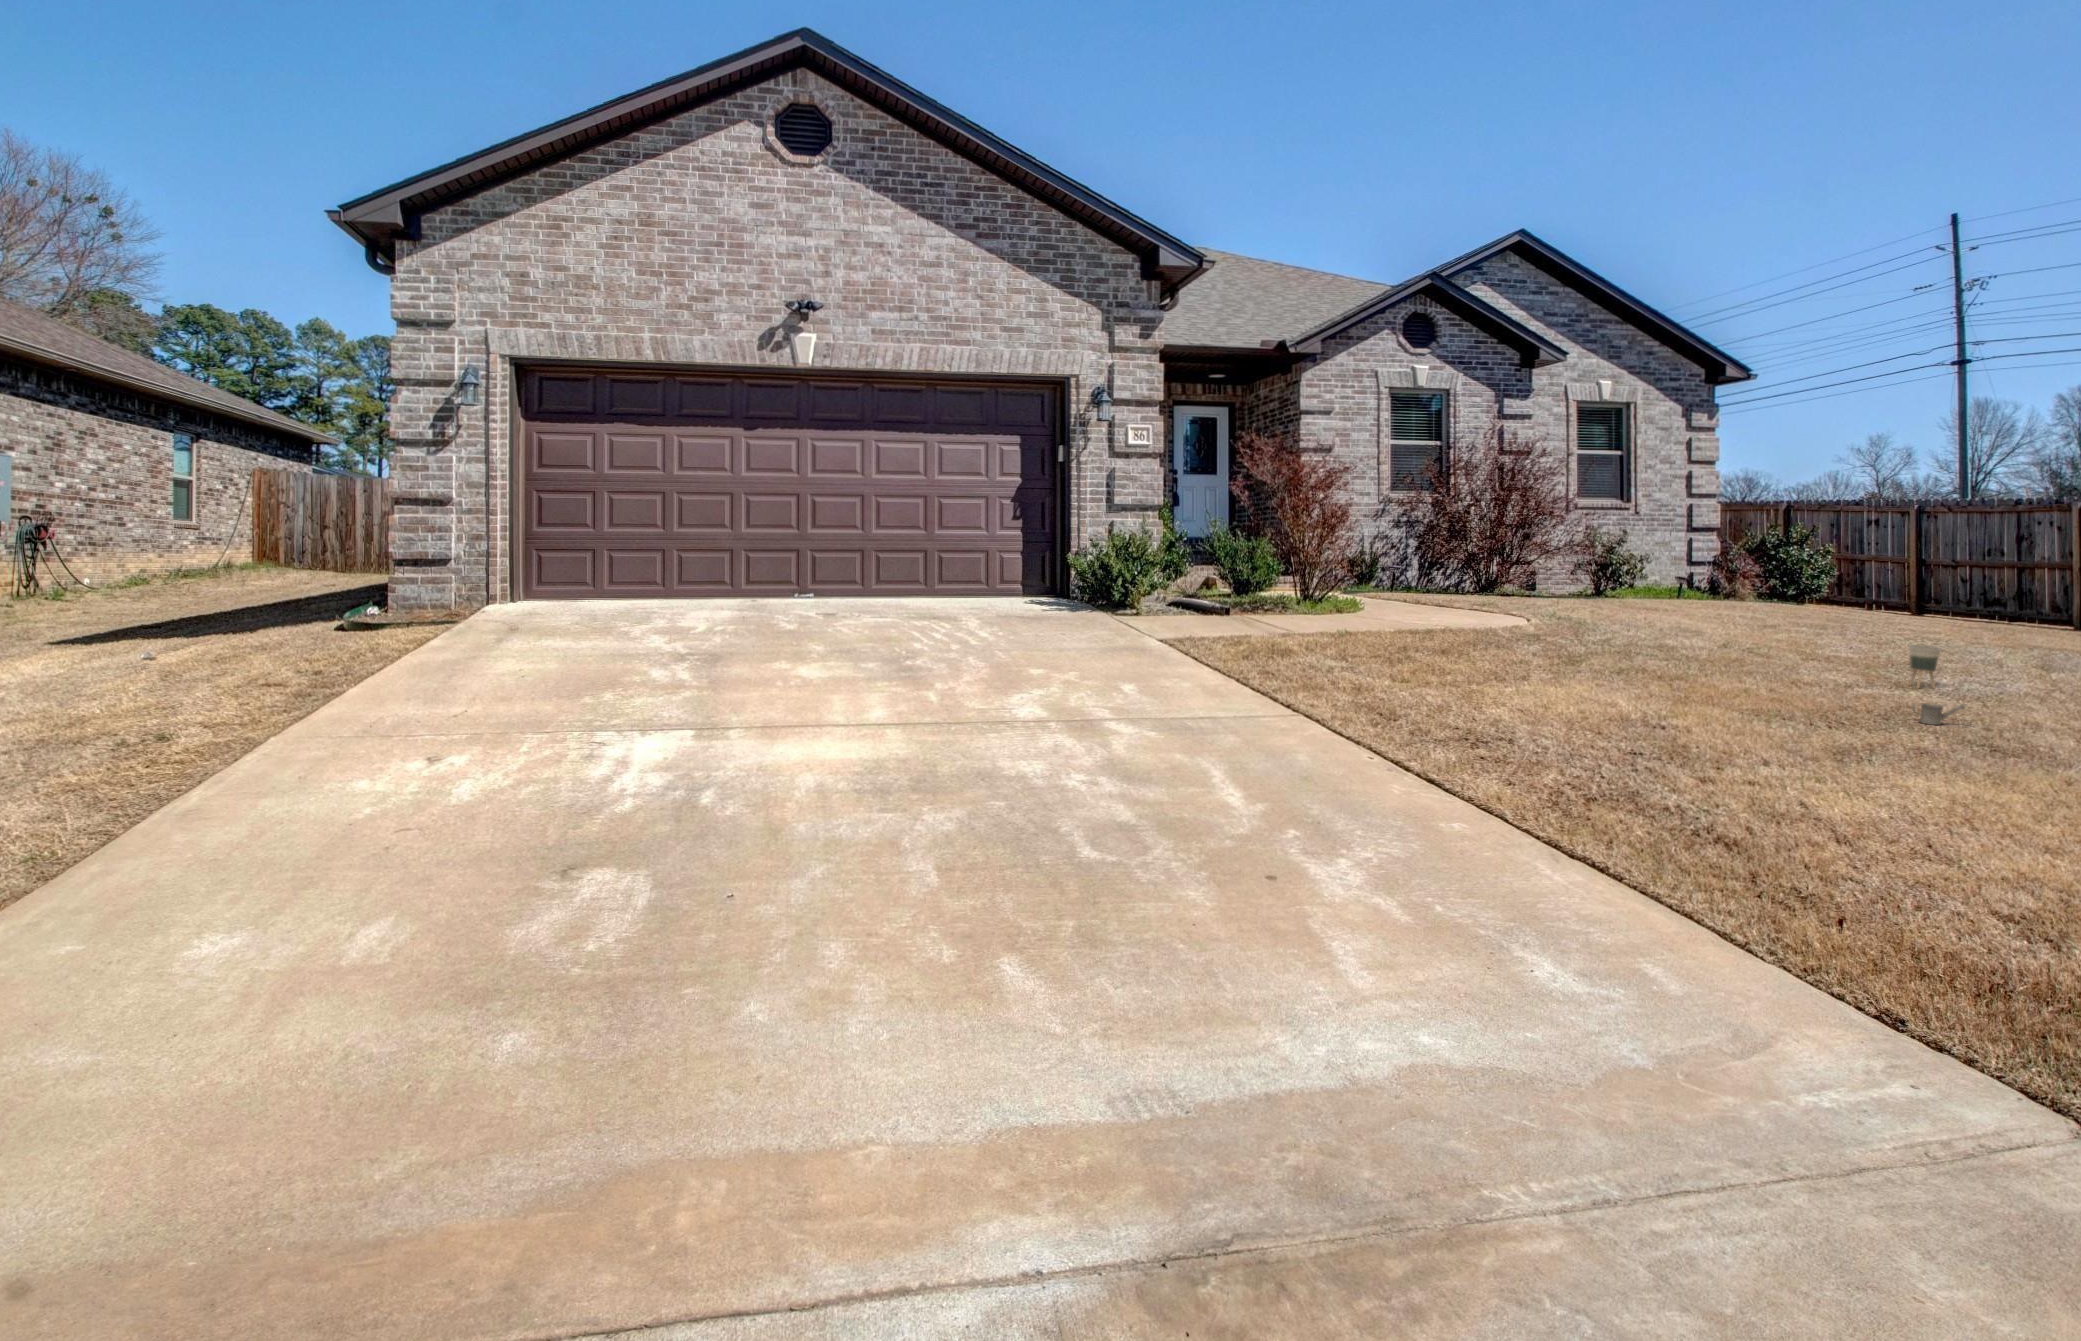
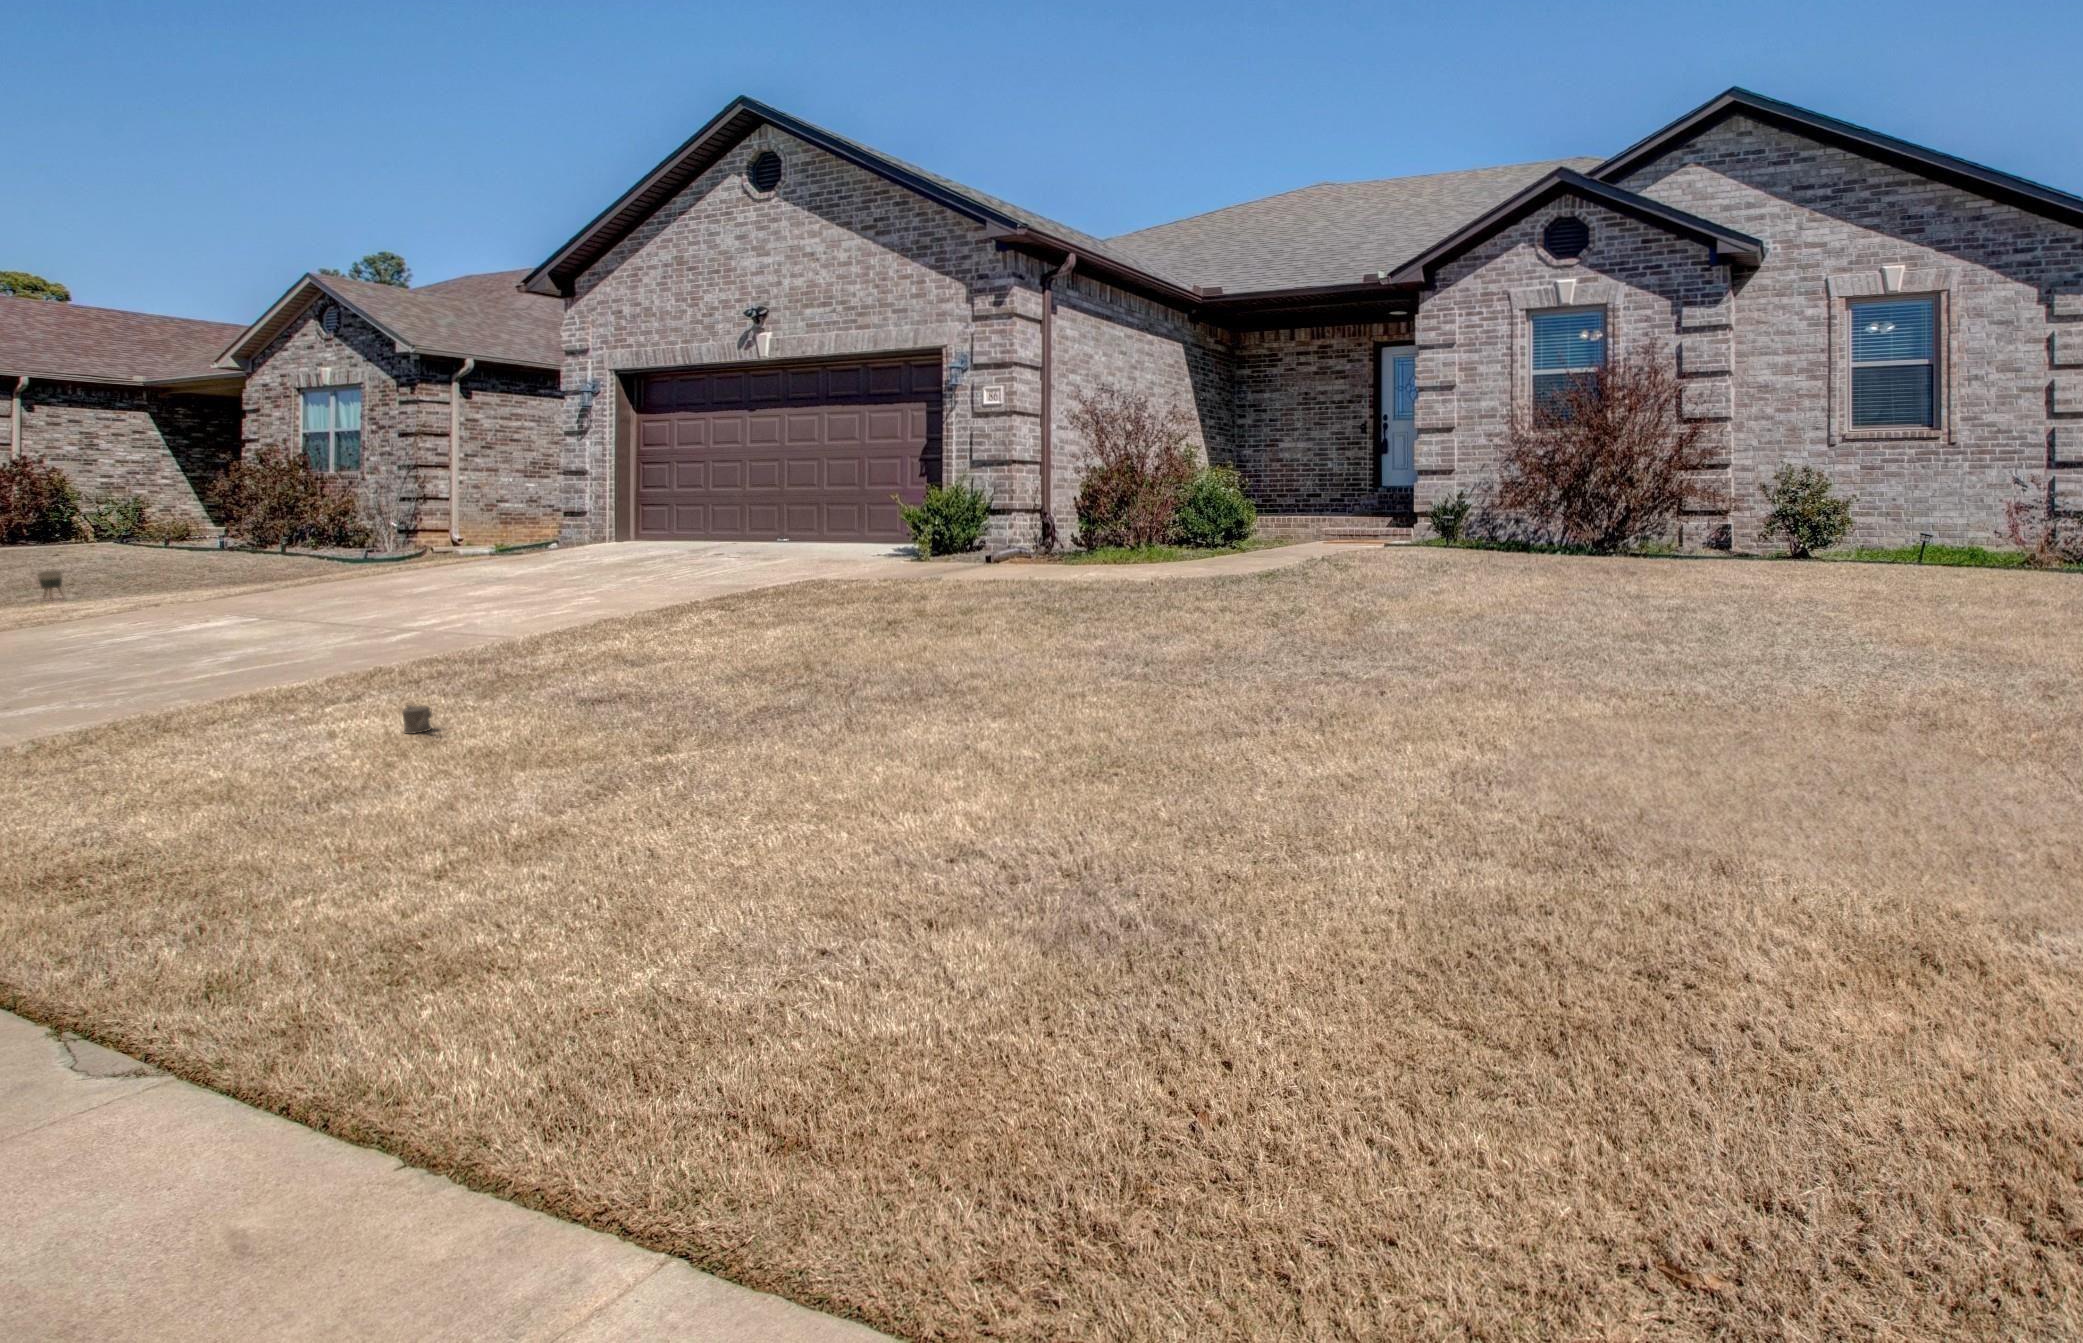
planter: present [1909,645,1940,688] -> present [37,571,64,600]

